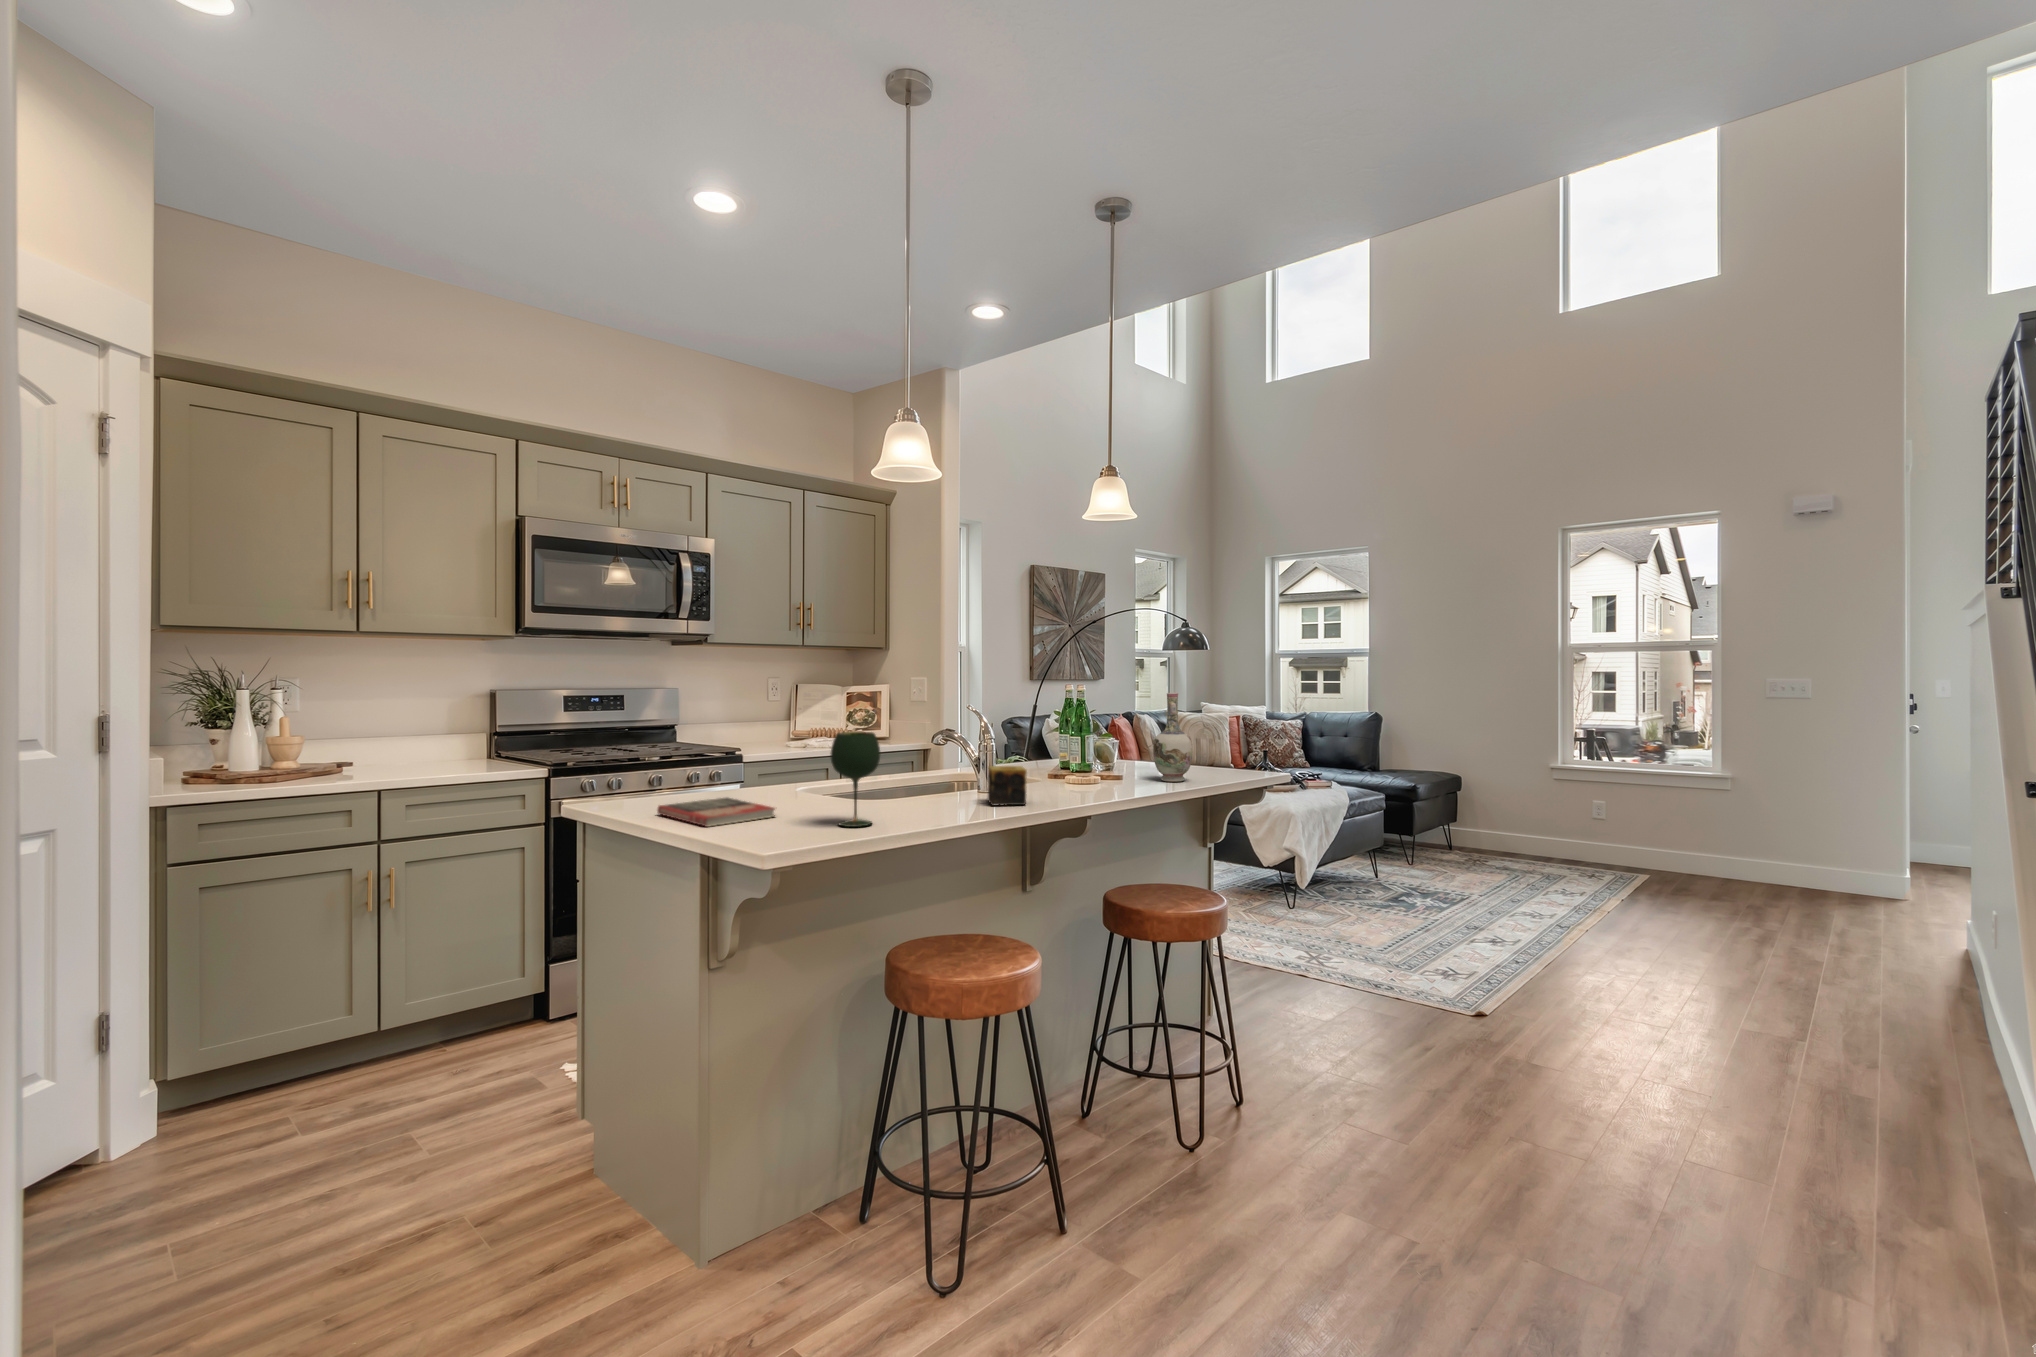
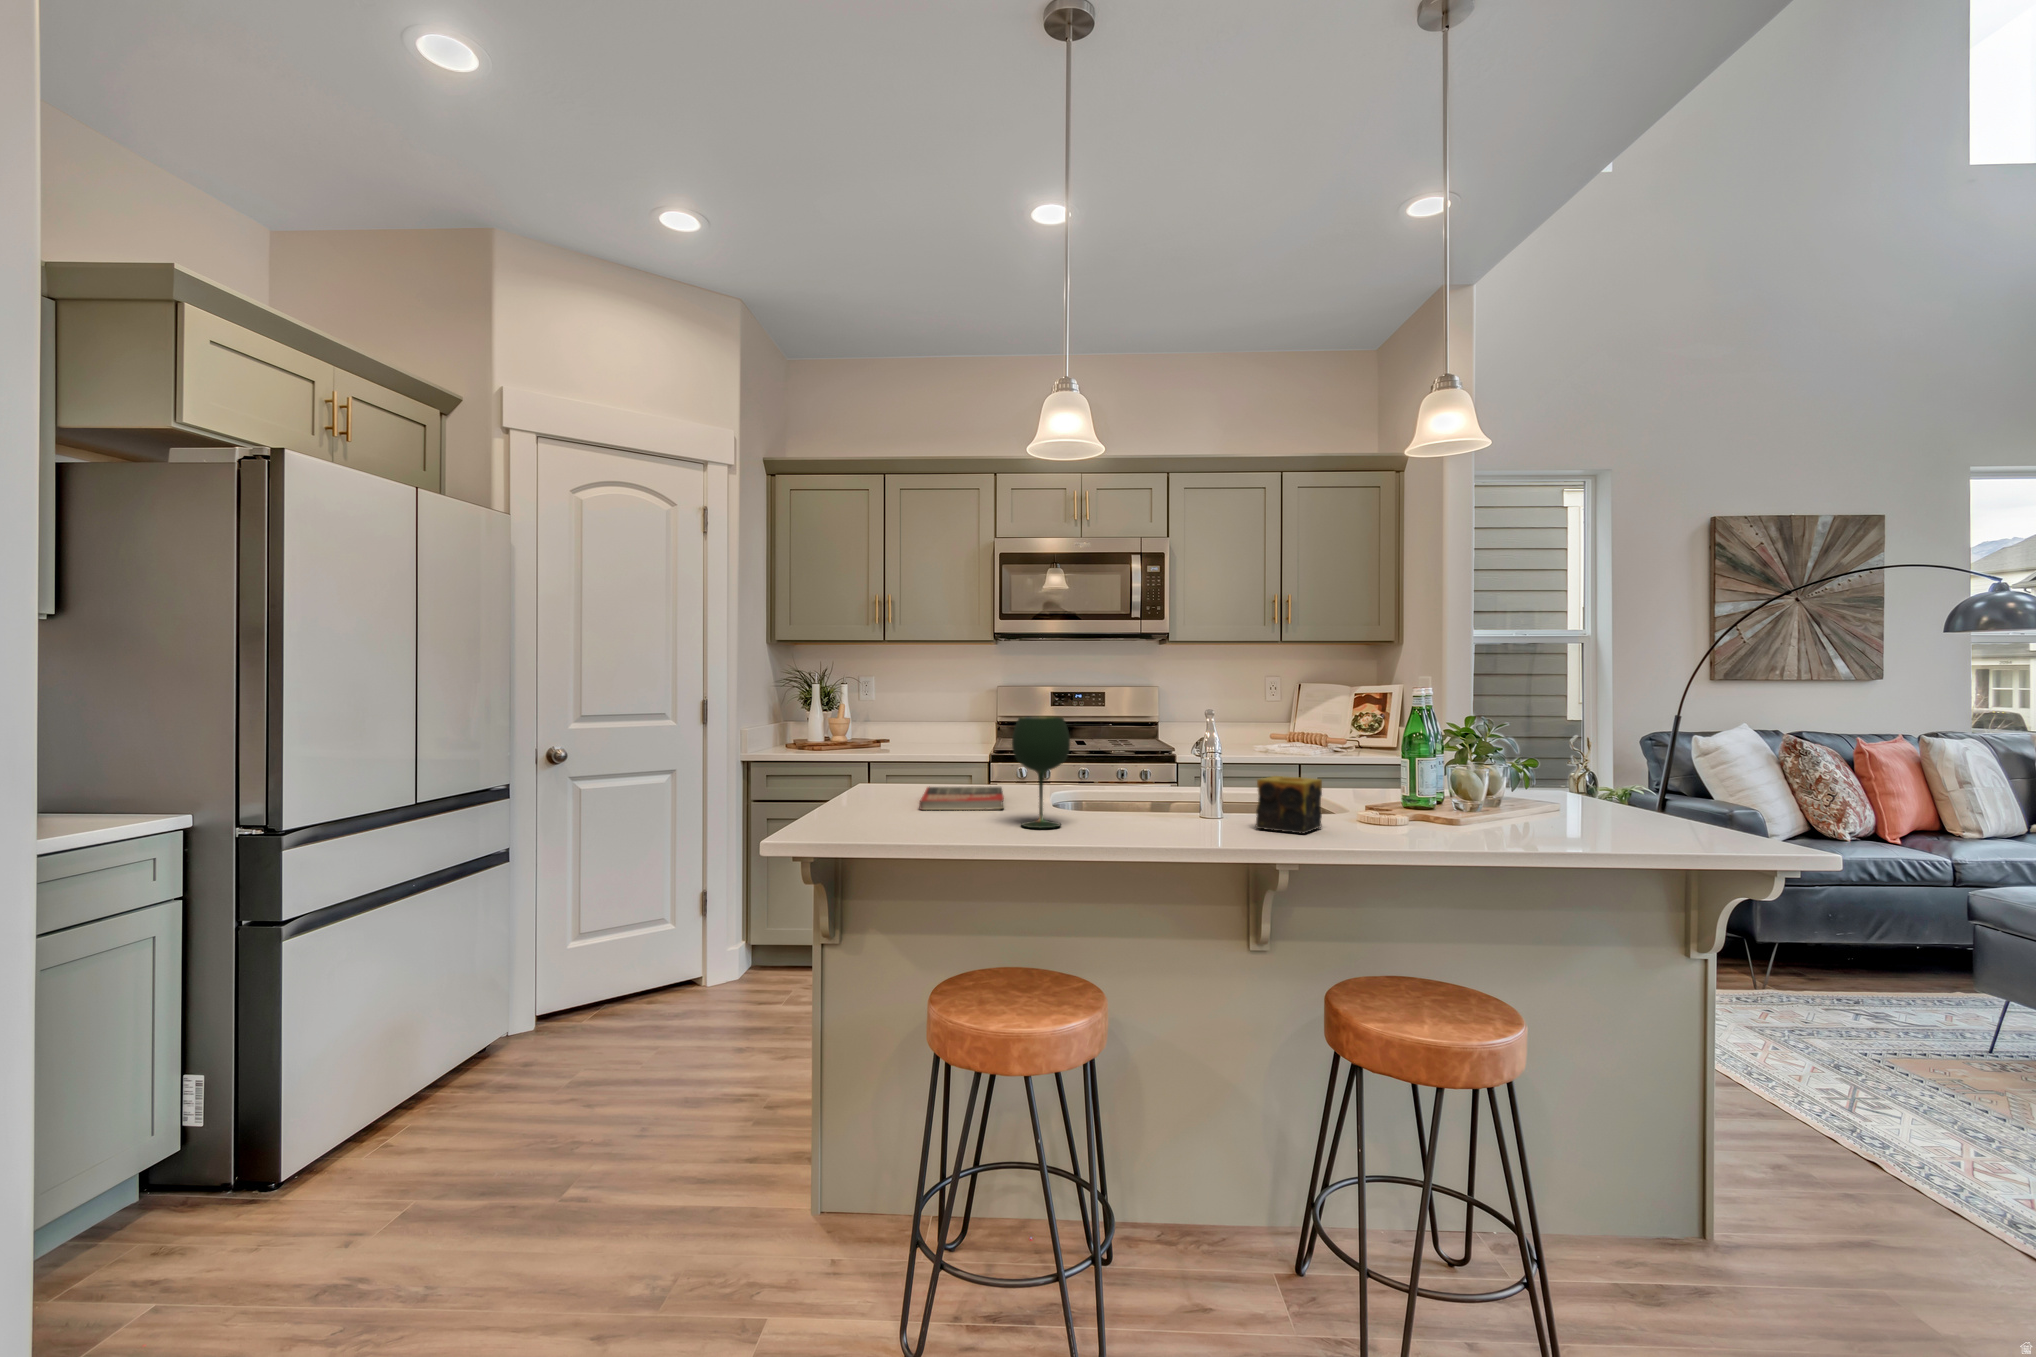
vase: present [1153,693,1192,782] -> none [1642,682,1726,837]

